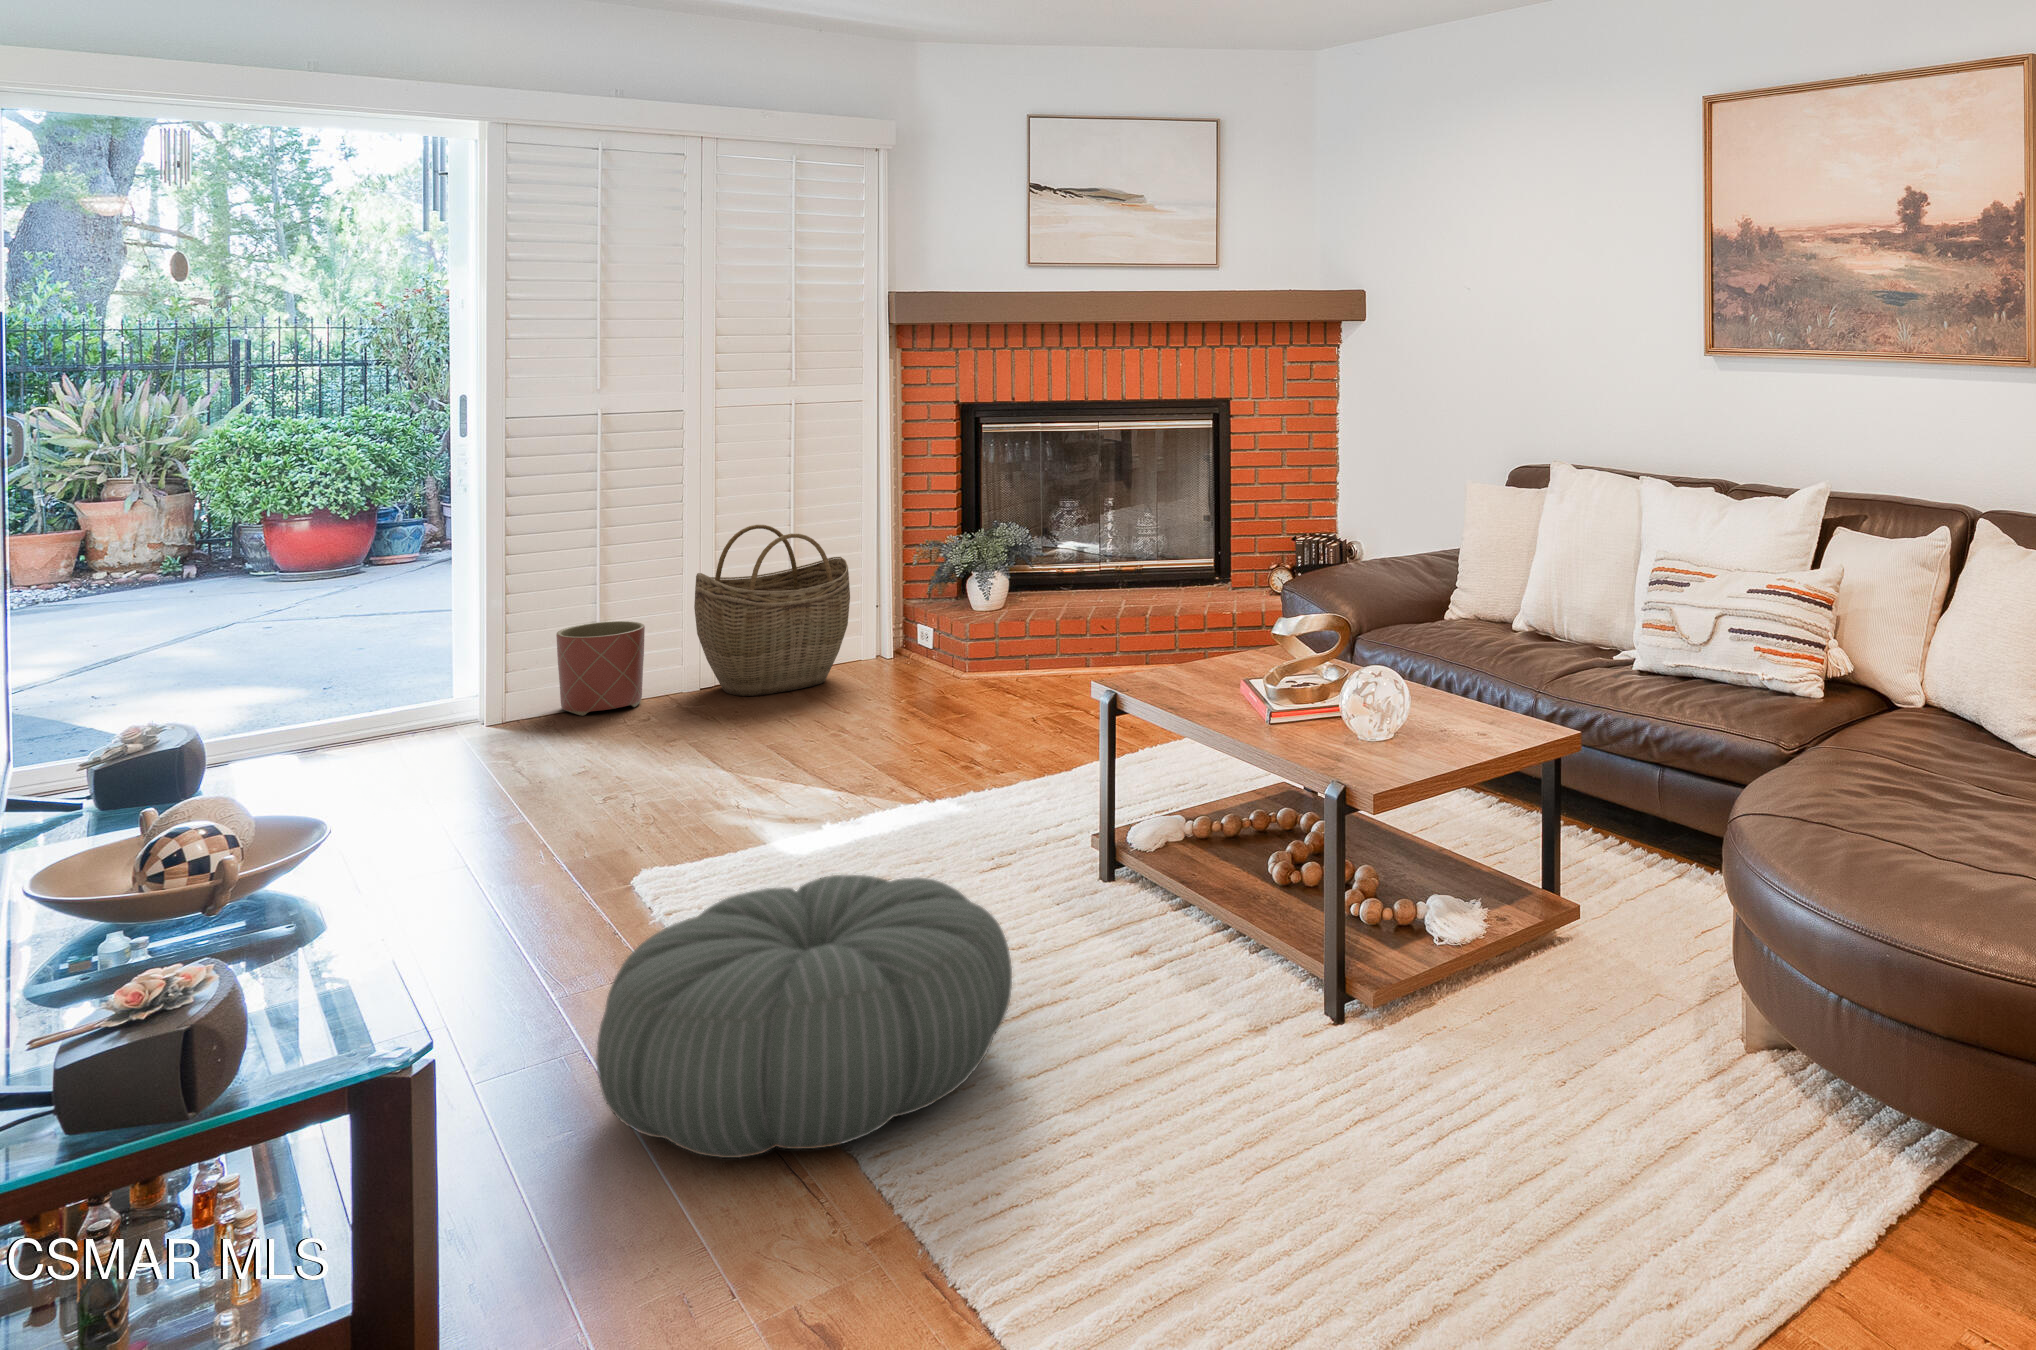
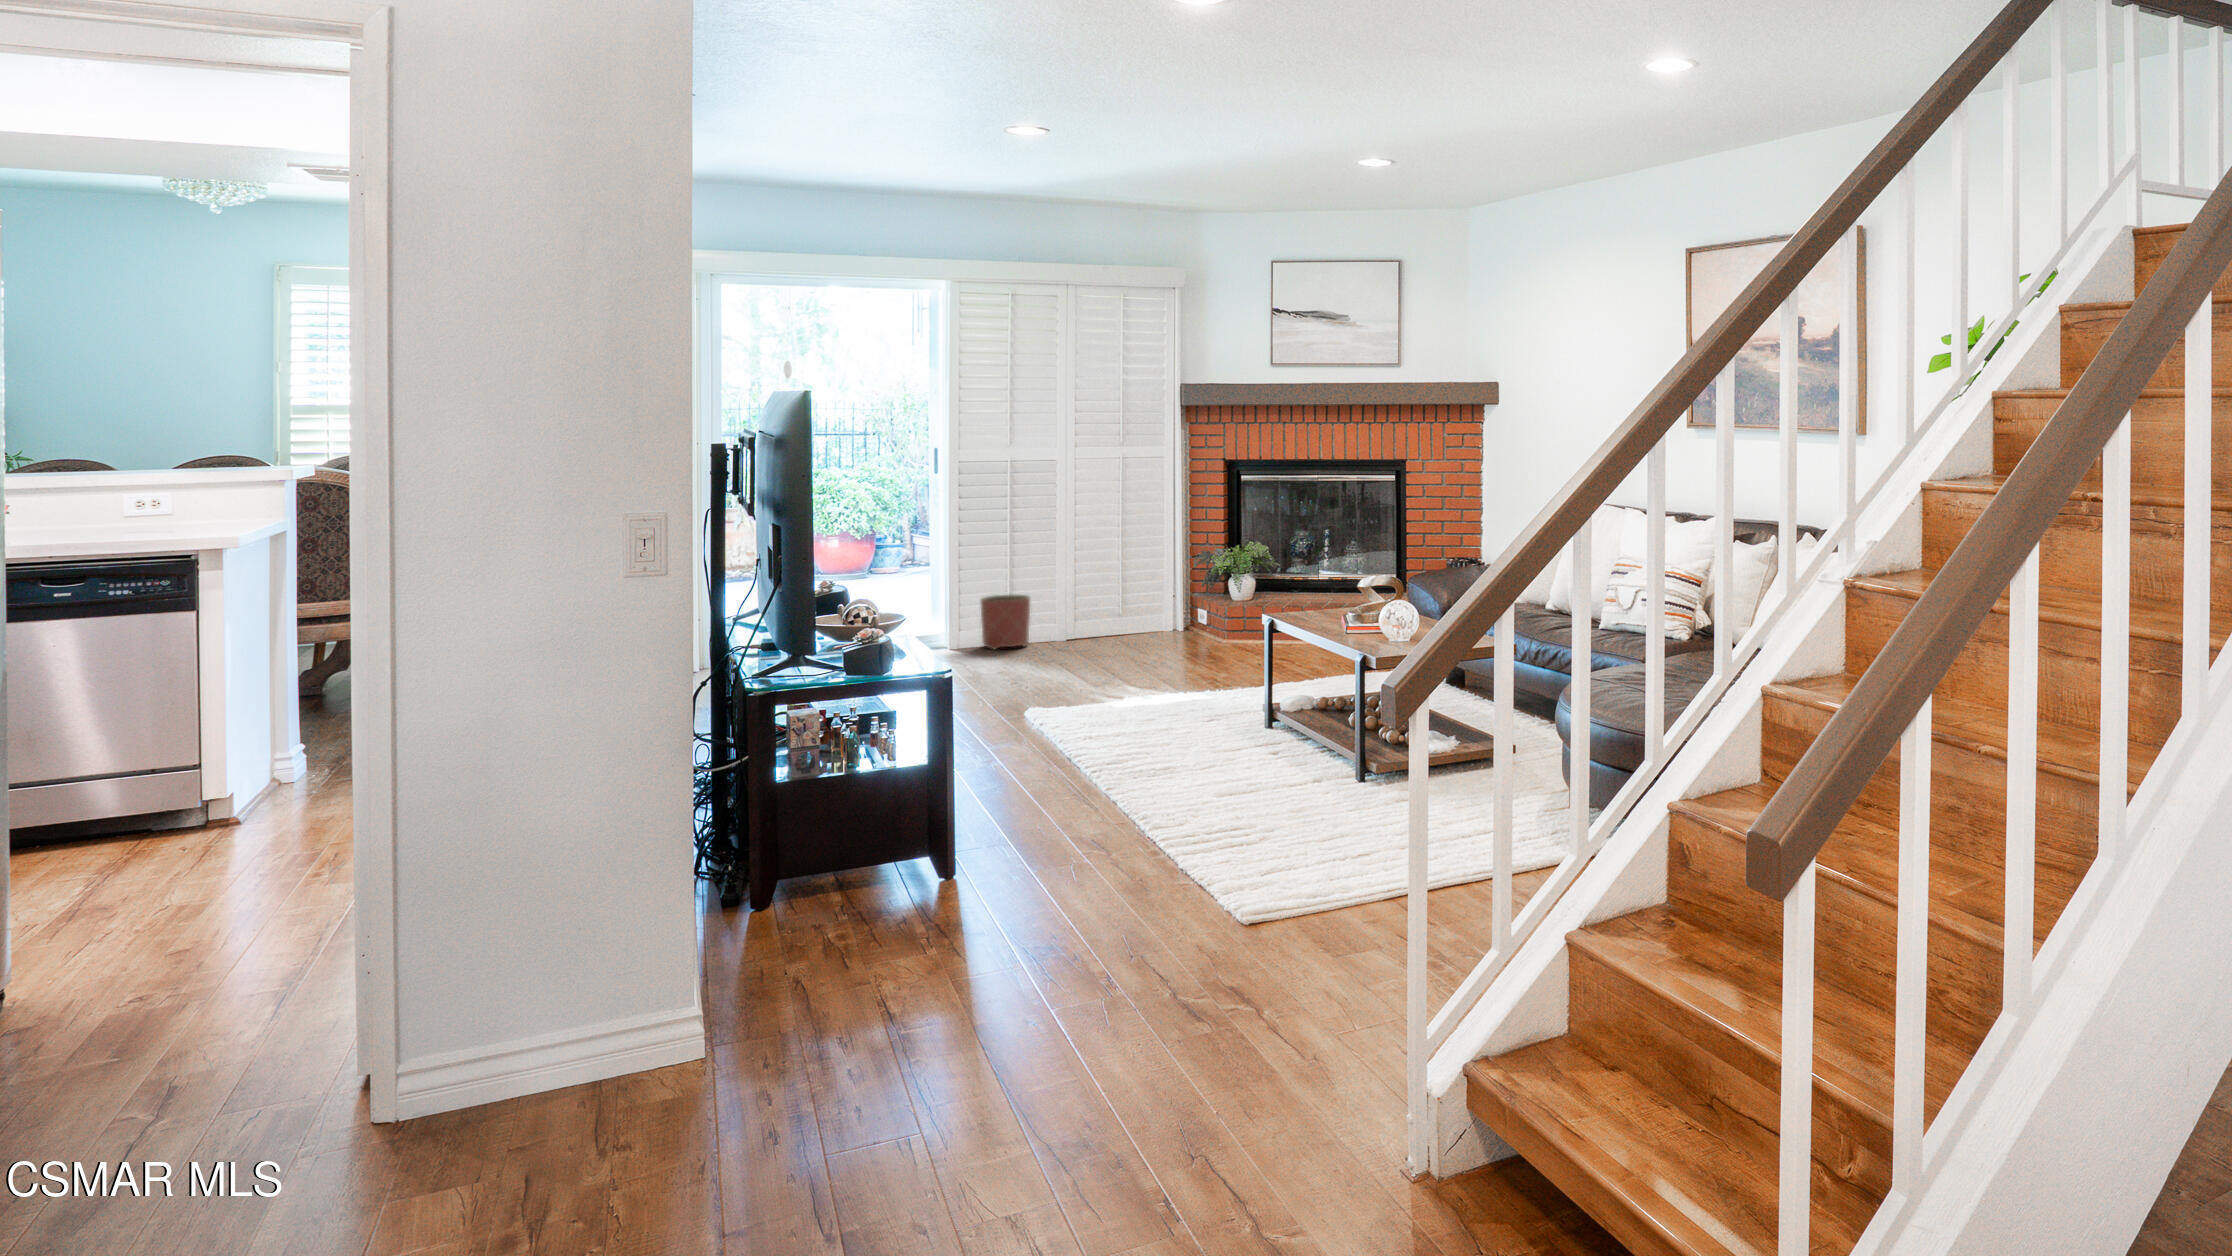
woven basket: present [694,525,850,696] -> none [1060,537,1153,645]
pouf: present [596,875,1012,1158] -> none [996,692,1195,803]

